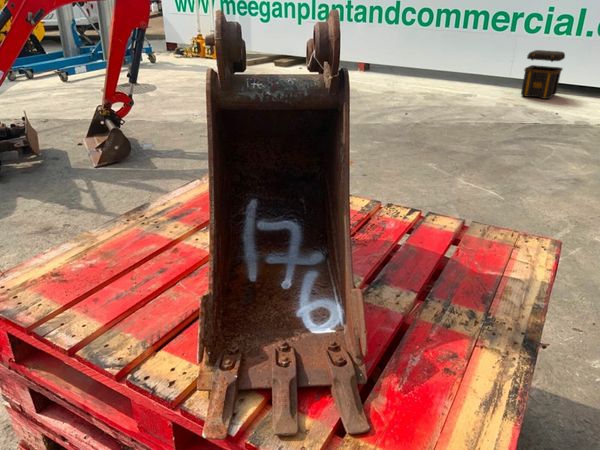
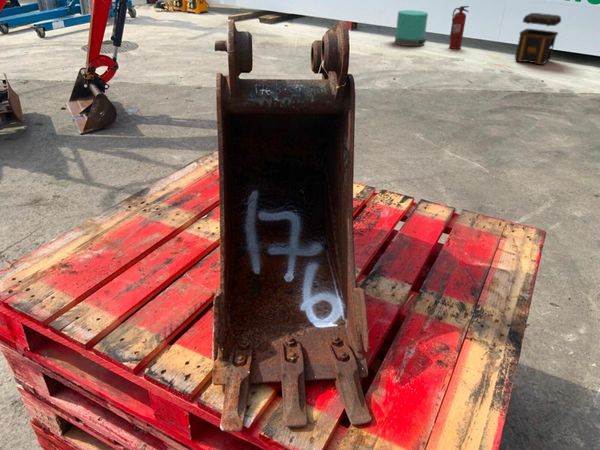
fire extinguisher: none [456,46,474,87] -> present [449,6,469,49]
trash can: none [403,52,434,85] -> present [395,10,428,46]

